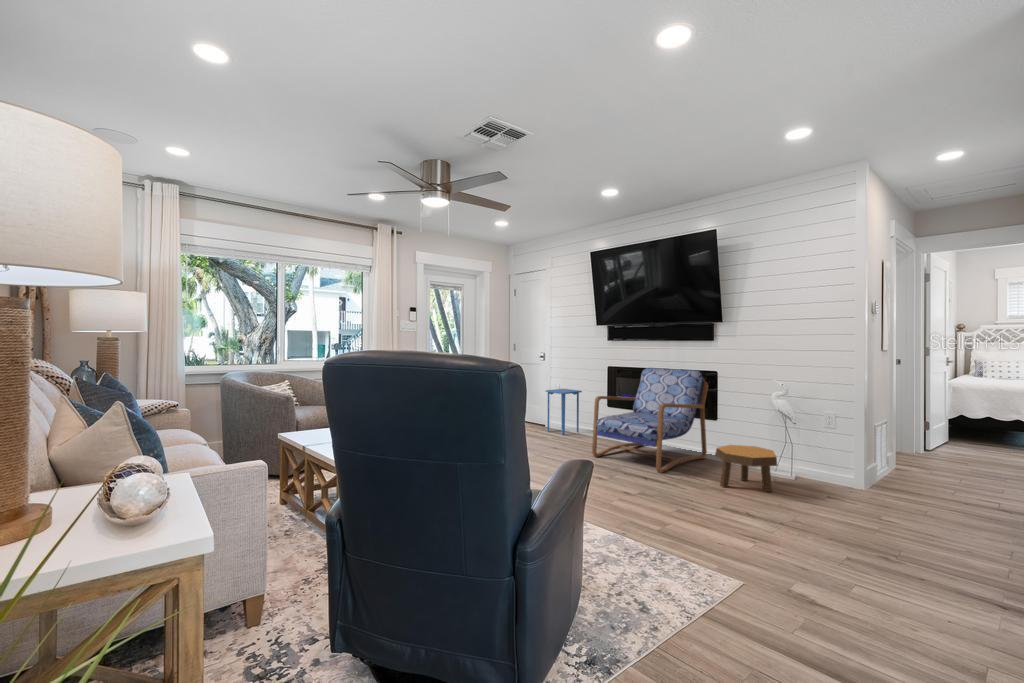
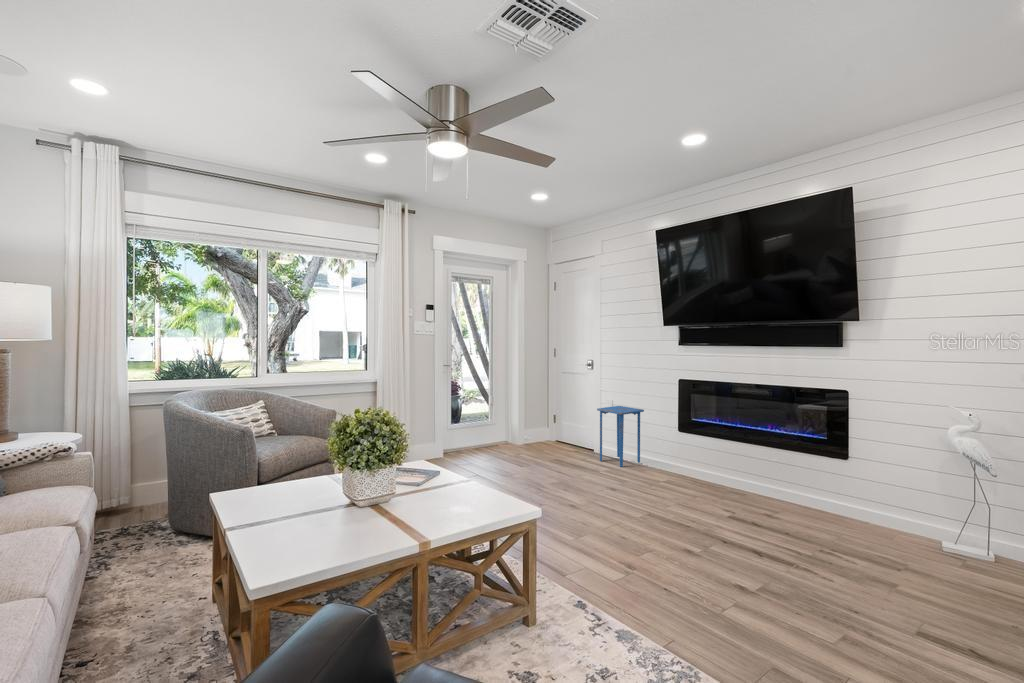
armchair: present [592,368,709,473] -> none [668,383,835,543]
footstool: present [715,445,777,492] -> none [867,506,987,592]

